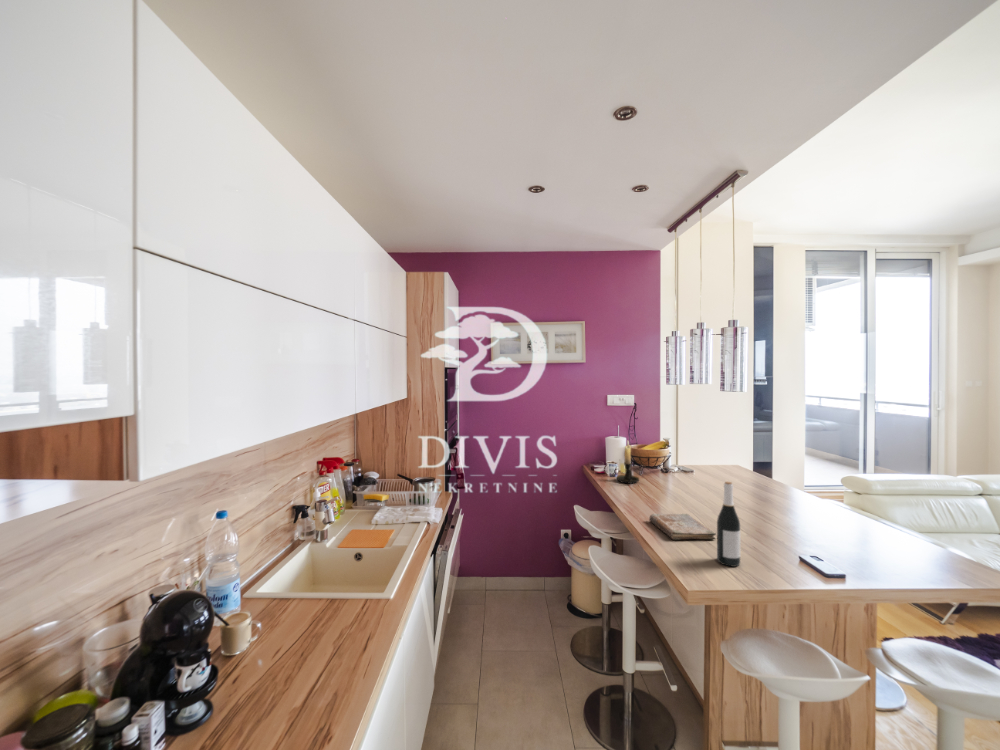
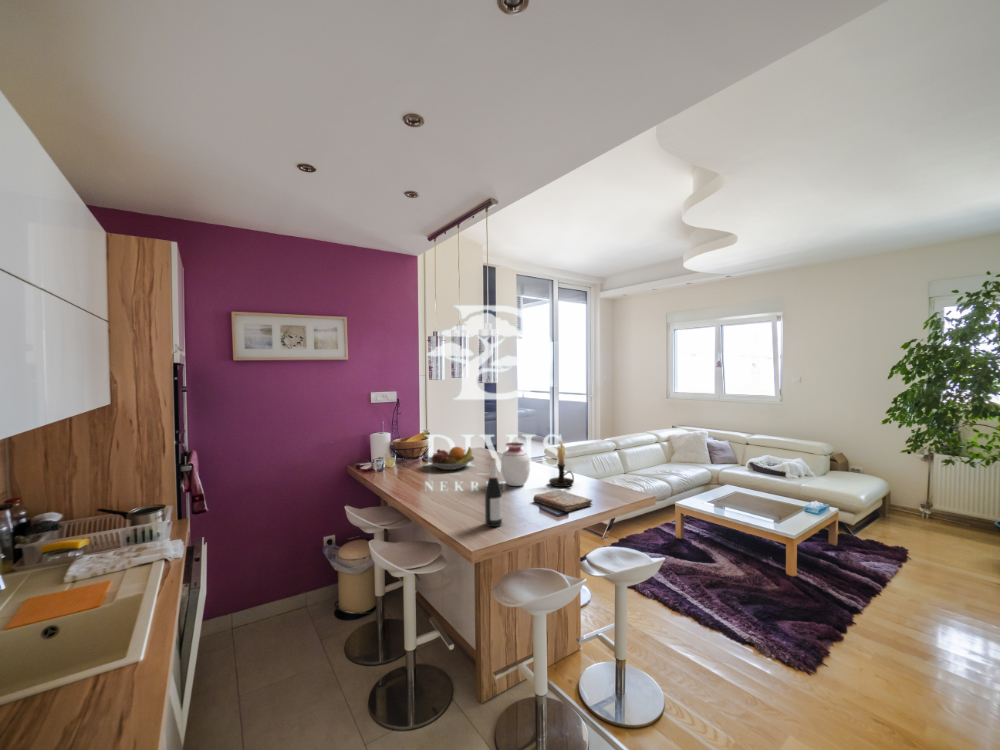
candle holder: present [617,441,639,484] -> present [549,440,574,487]
fruit bowl: none [663,461,722,486] -> present [427,447,474,470]
vase: none [751,465,795,520] -> present [501,443,530,486]
book: present [650,514,716,540] -> present [533,490,592,512]

